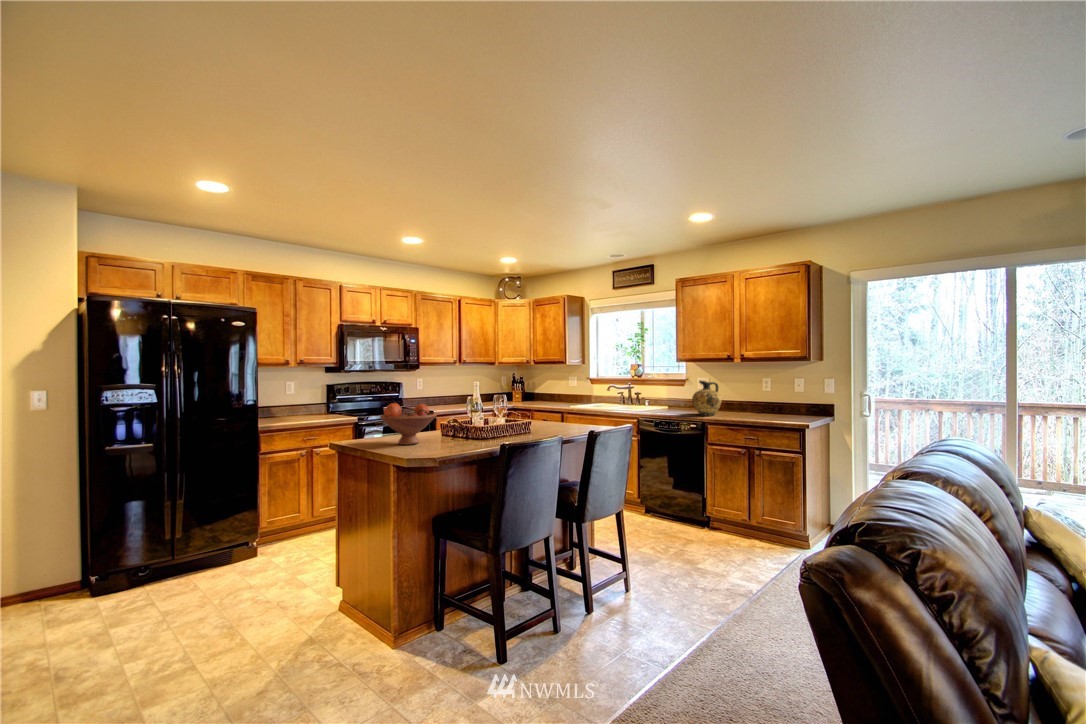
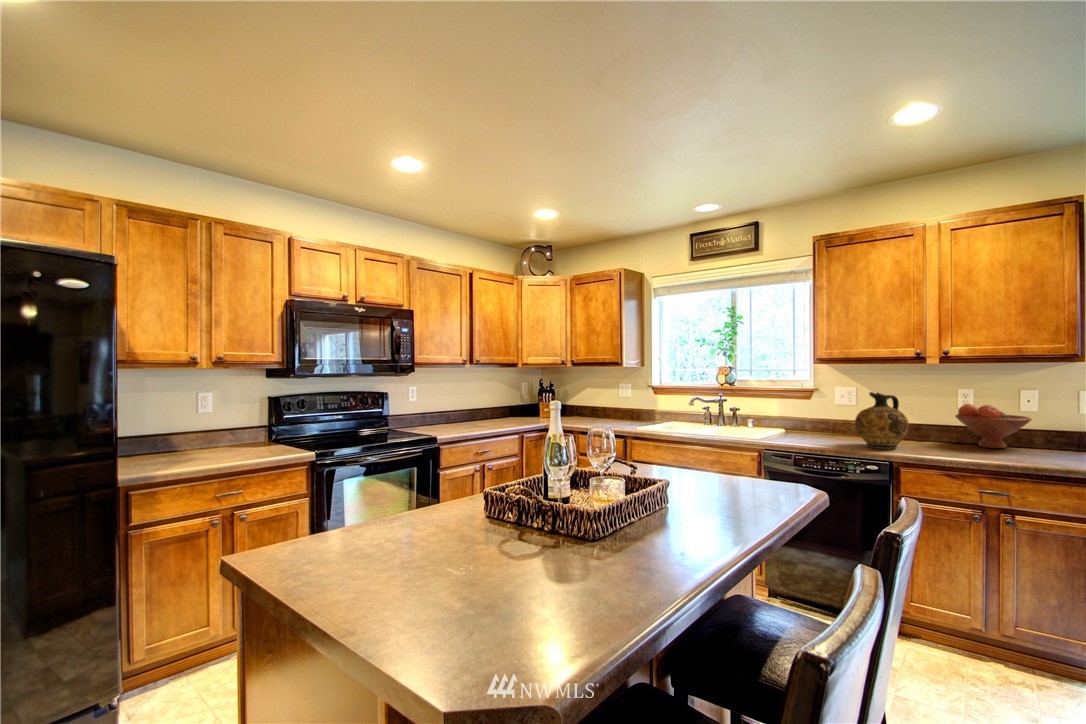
fruit bowl: present [380,403,436,445] -> present [955,404,1032,448]

